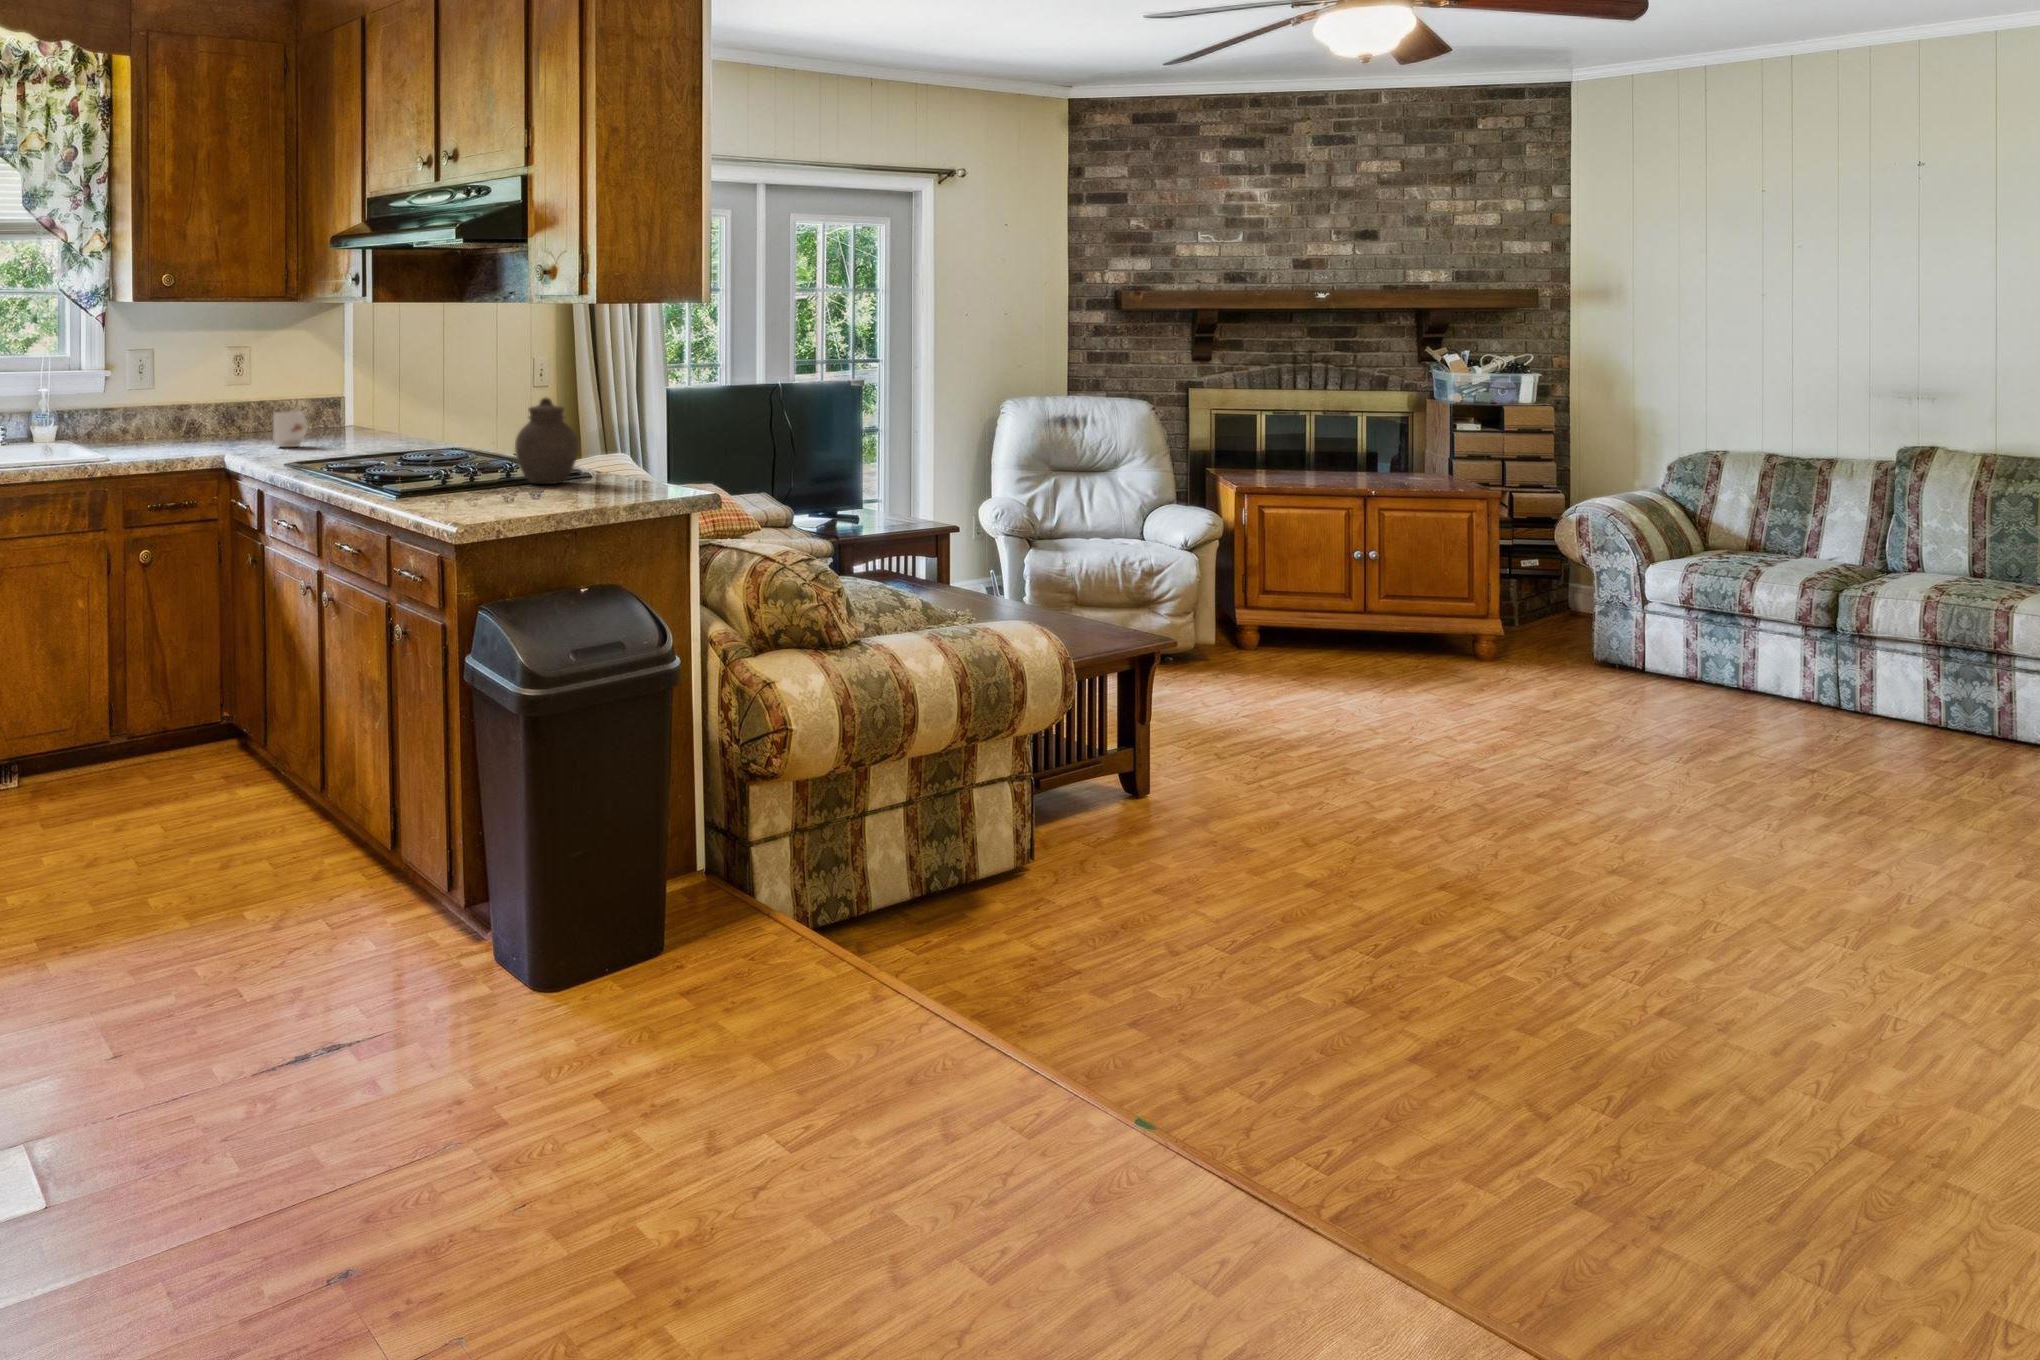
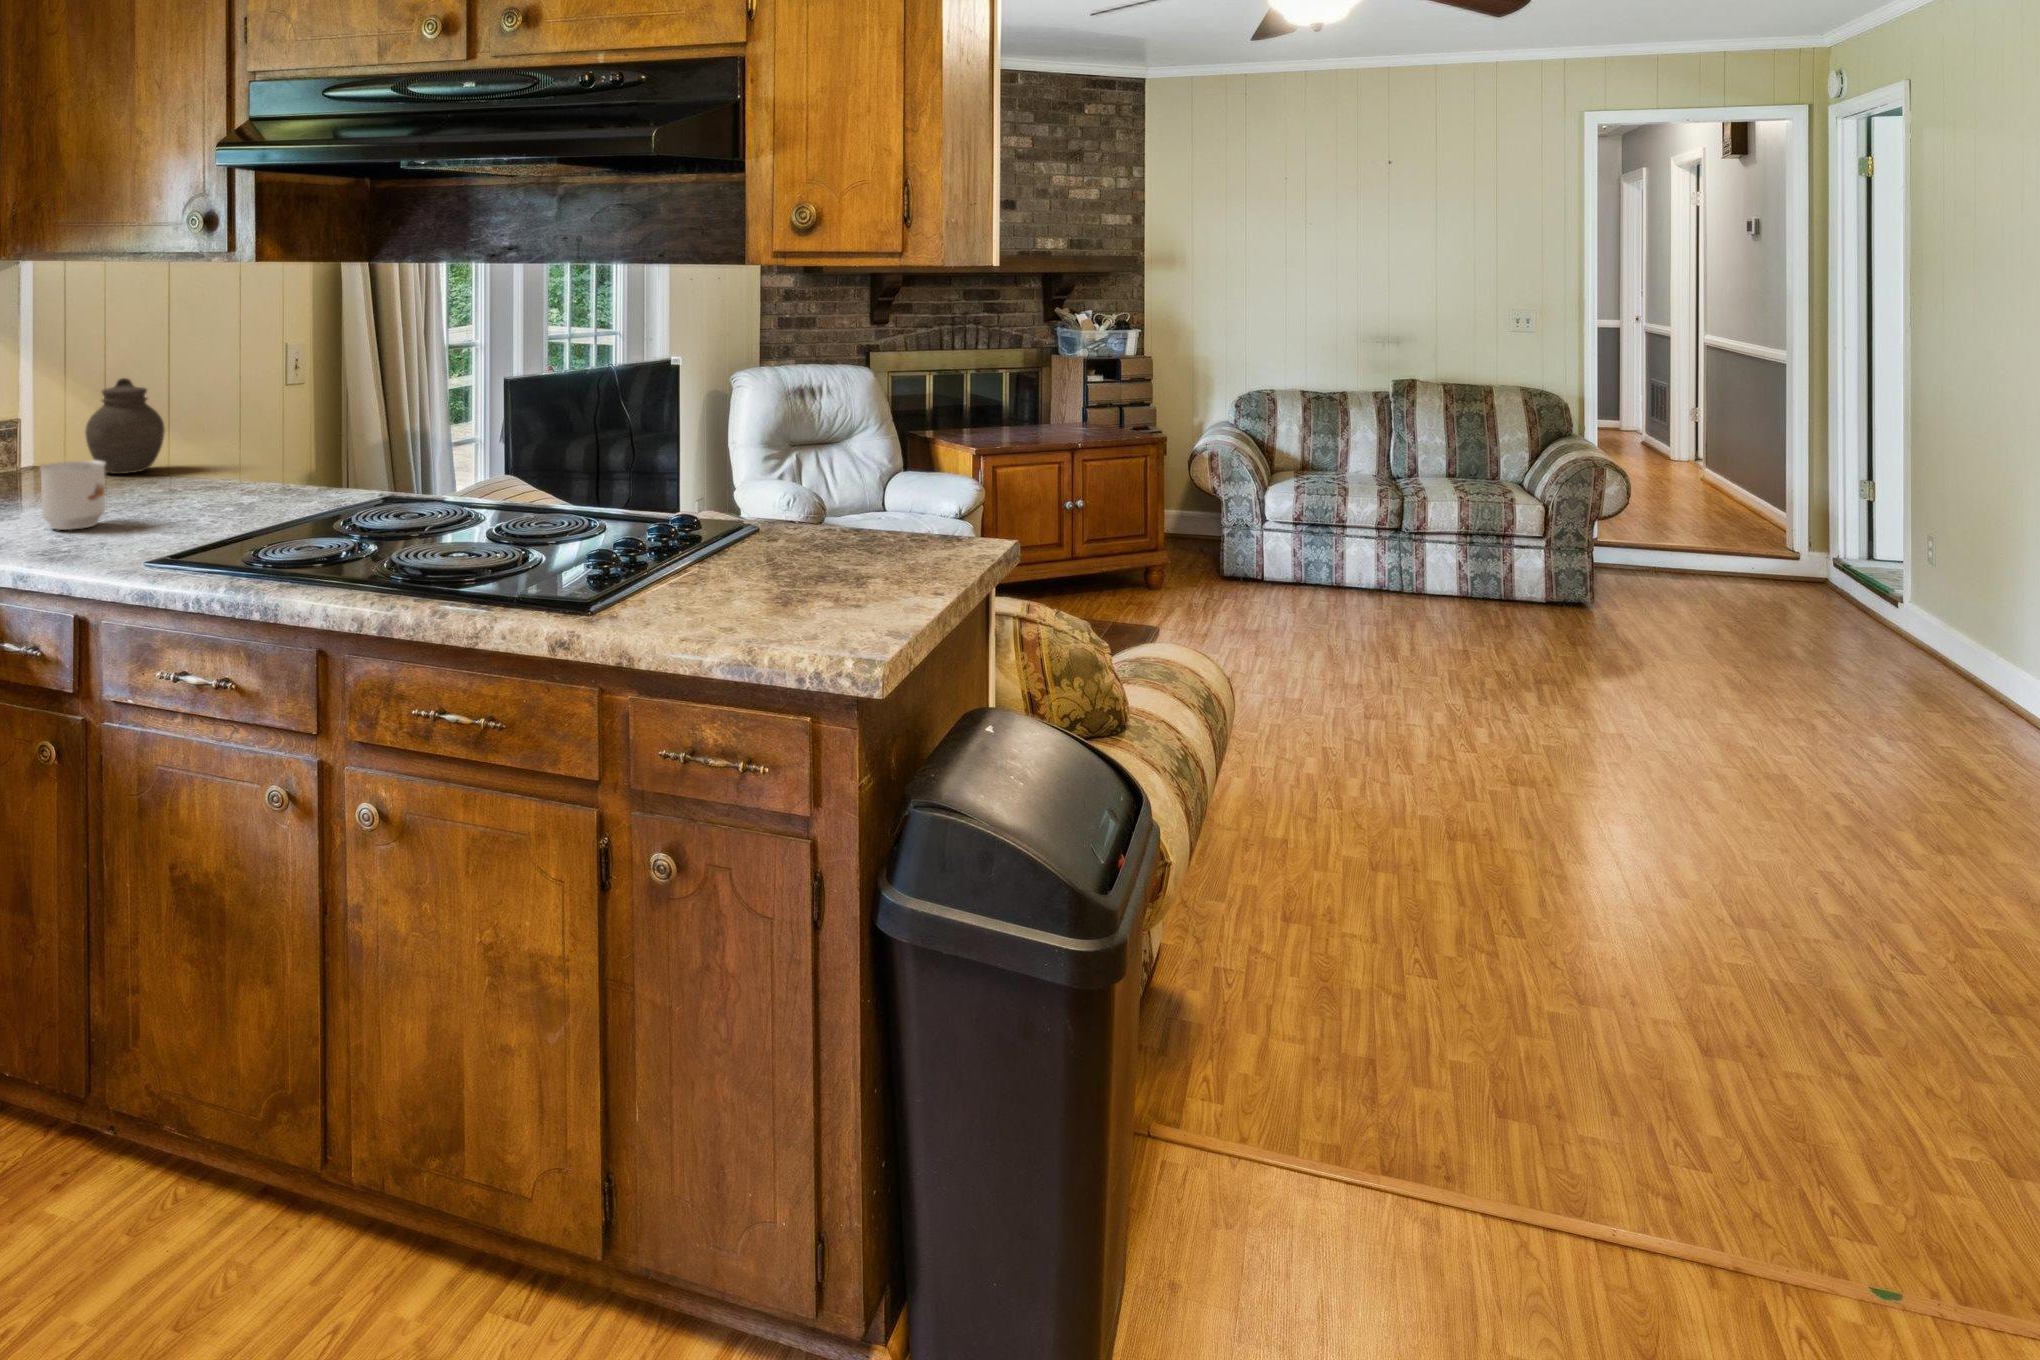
jar: present [515,398,578,484] -> present [85,378,165,474]

